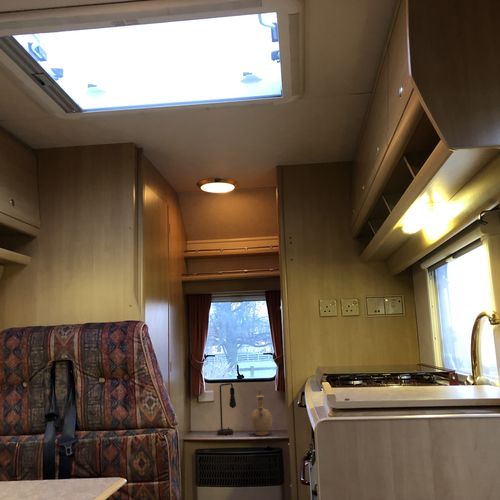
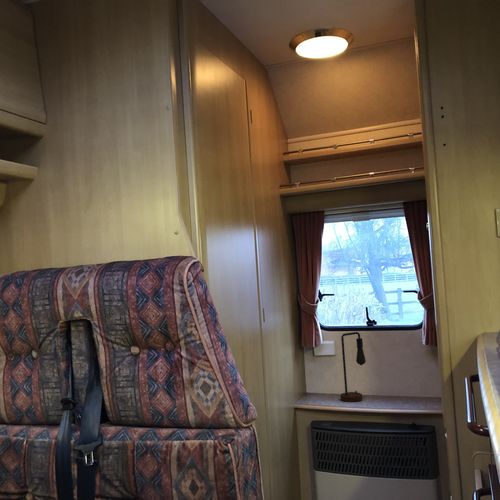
vase: present [250,389,272,436] -> none [386,342,418,405]

